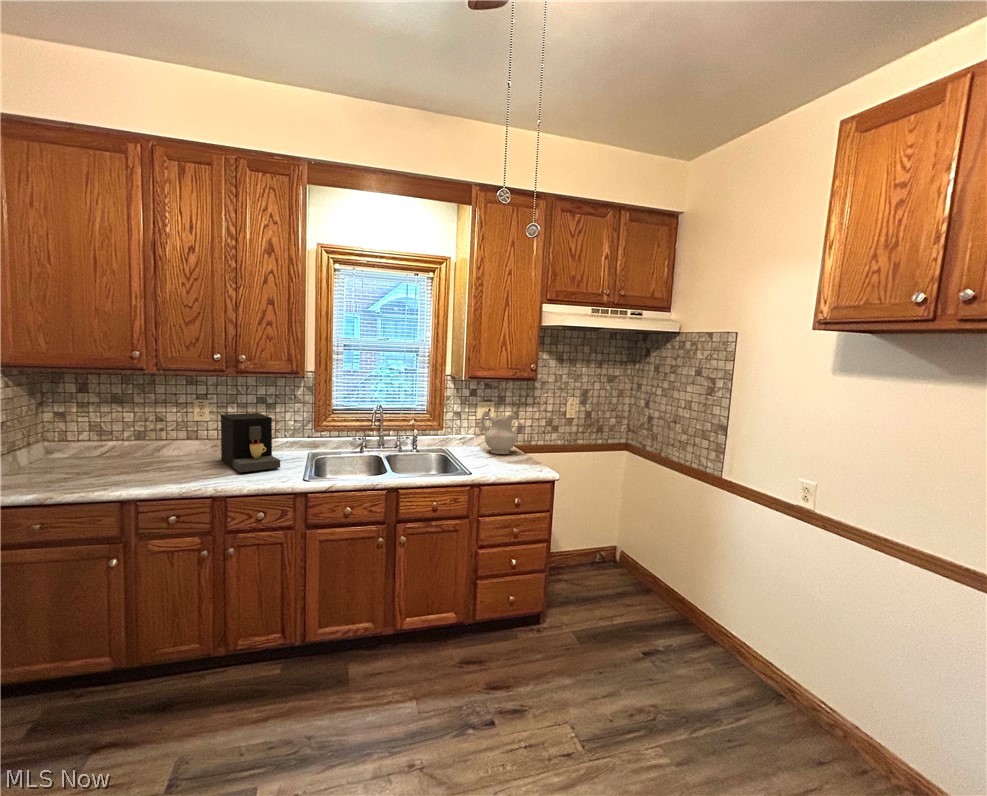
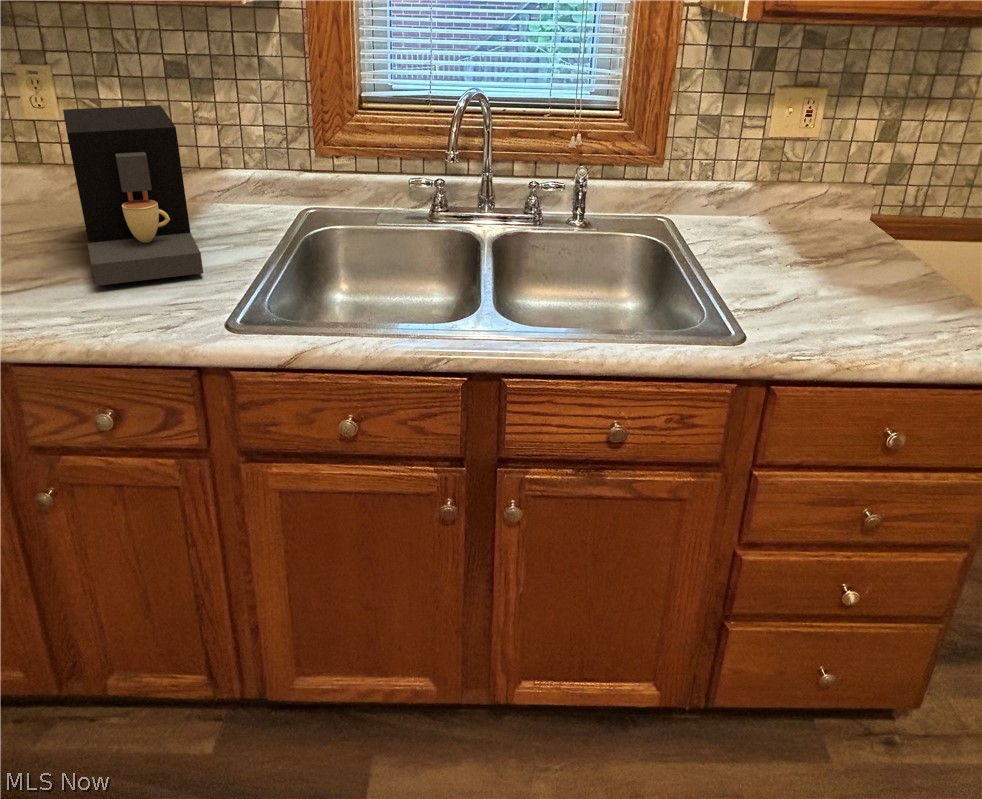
ceramic pitcher: present [481,411,517,454] -> none [780,119,899,259]

